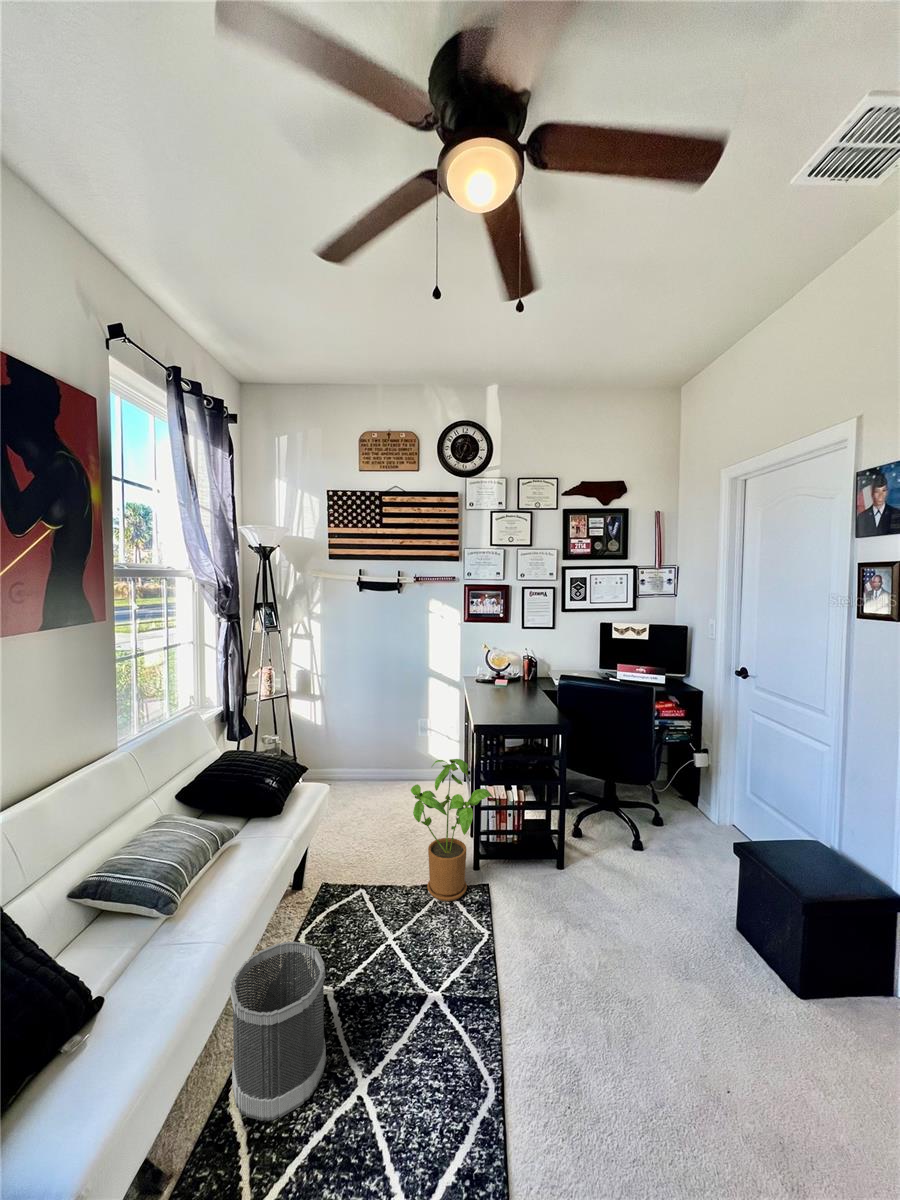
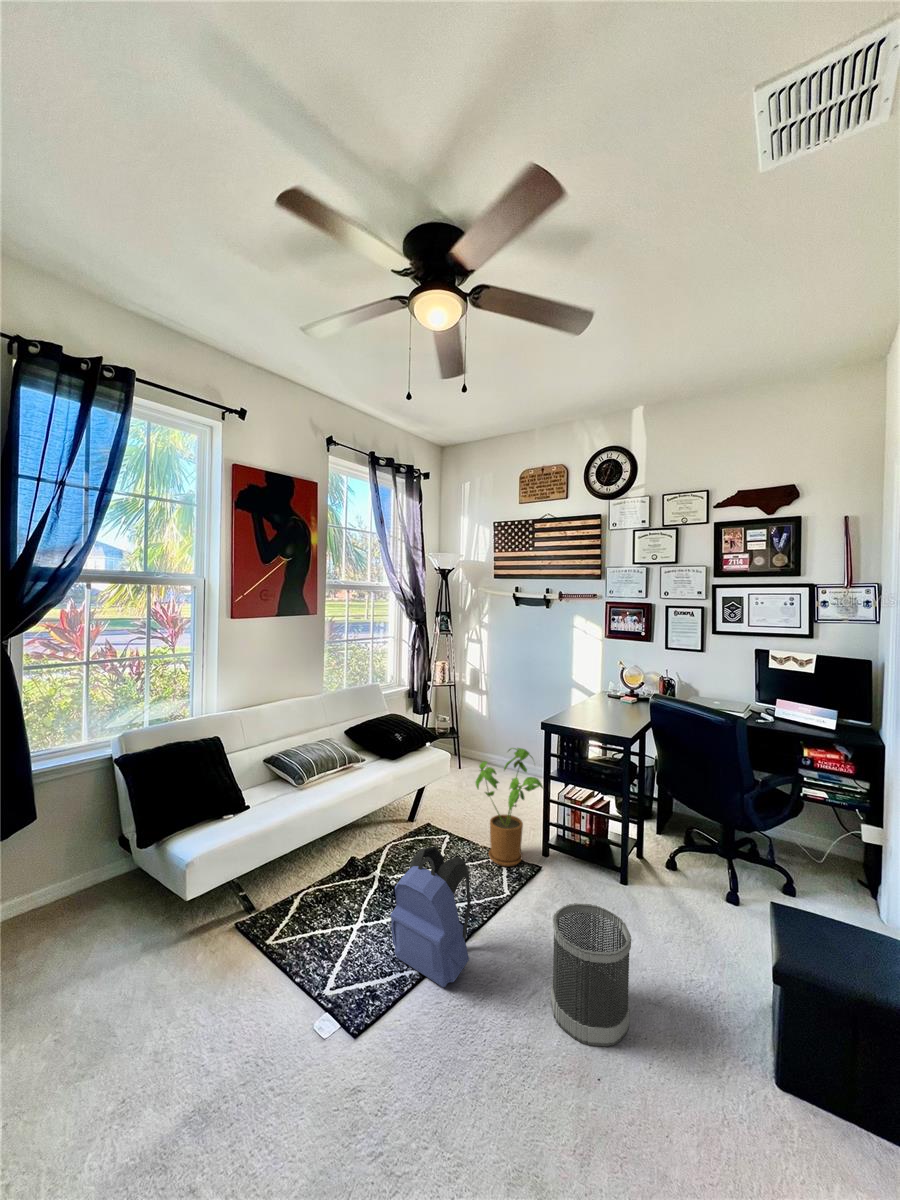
backpack: none [437,923,549,1101] -> present [390,846,471,987]
wastebasket: present [231,941,326,1121] -> present [551,903,631,1046]

